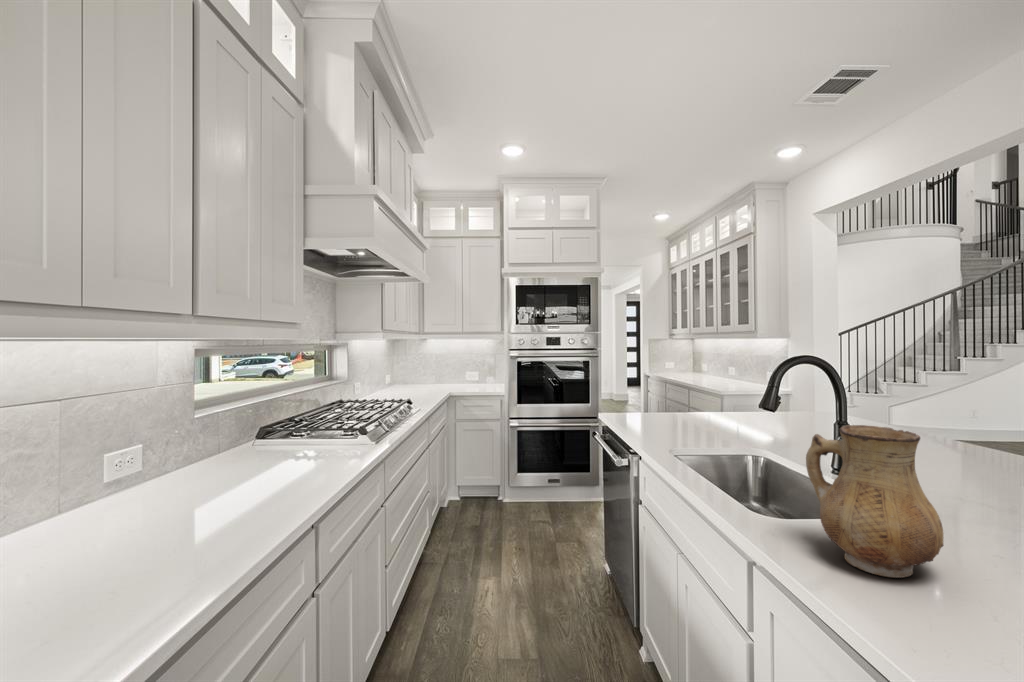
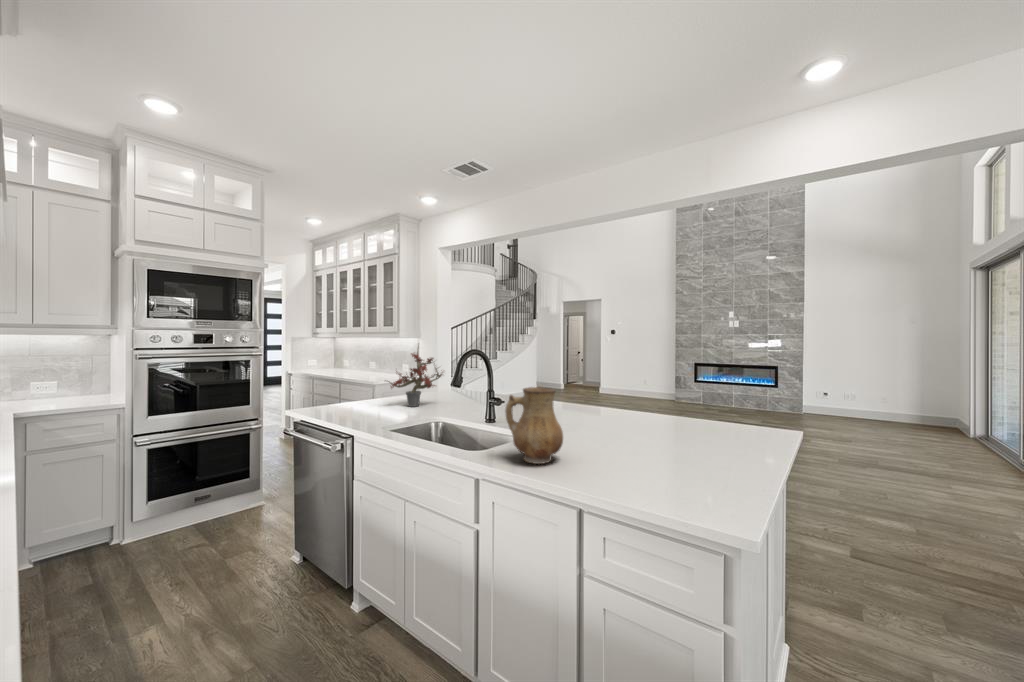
potted plant: none [695,344,787,430] -> present [388,347,443,407]

